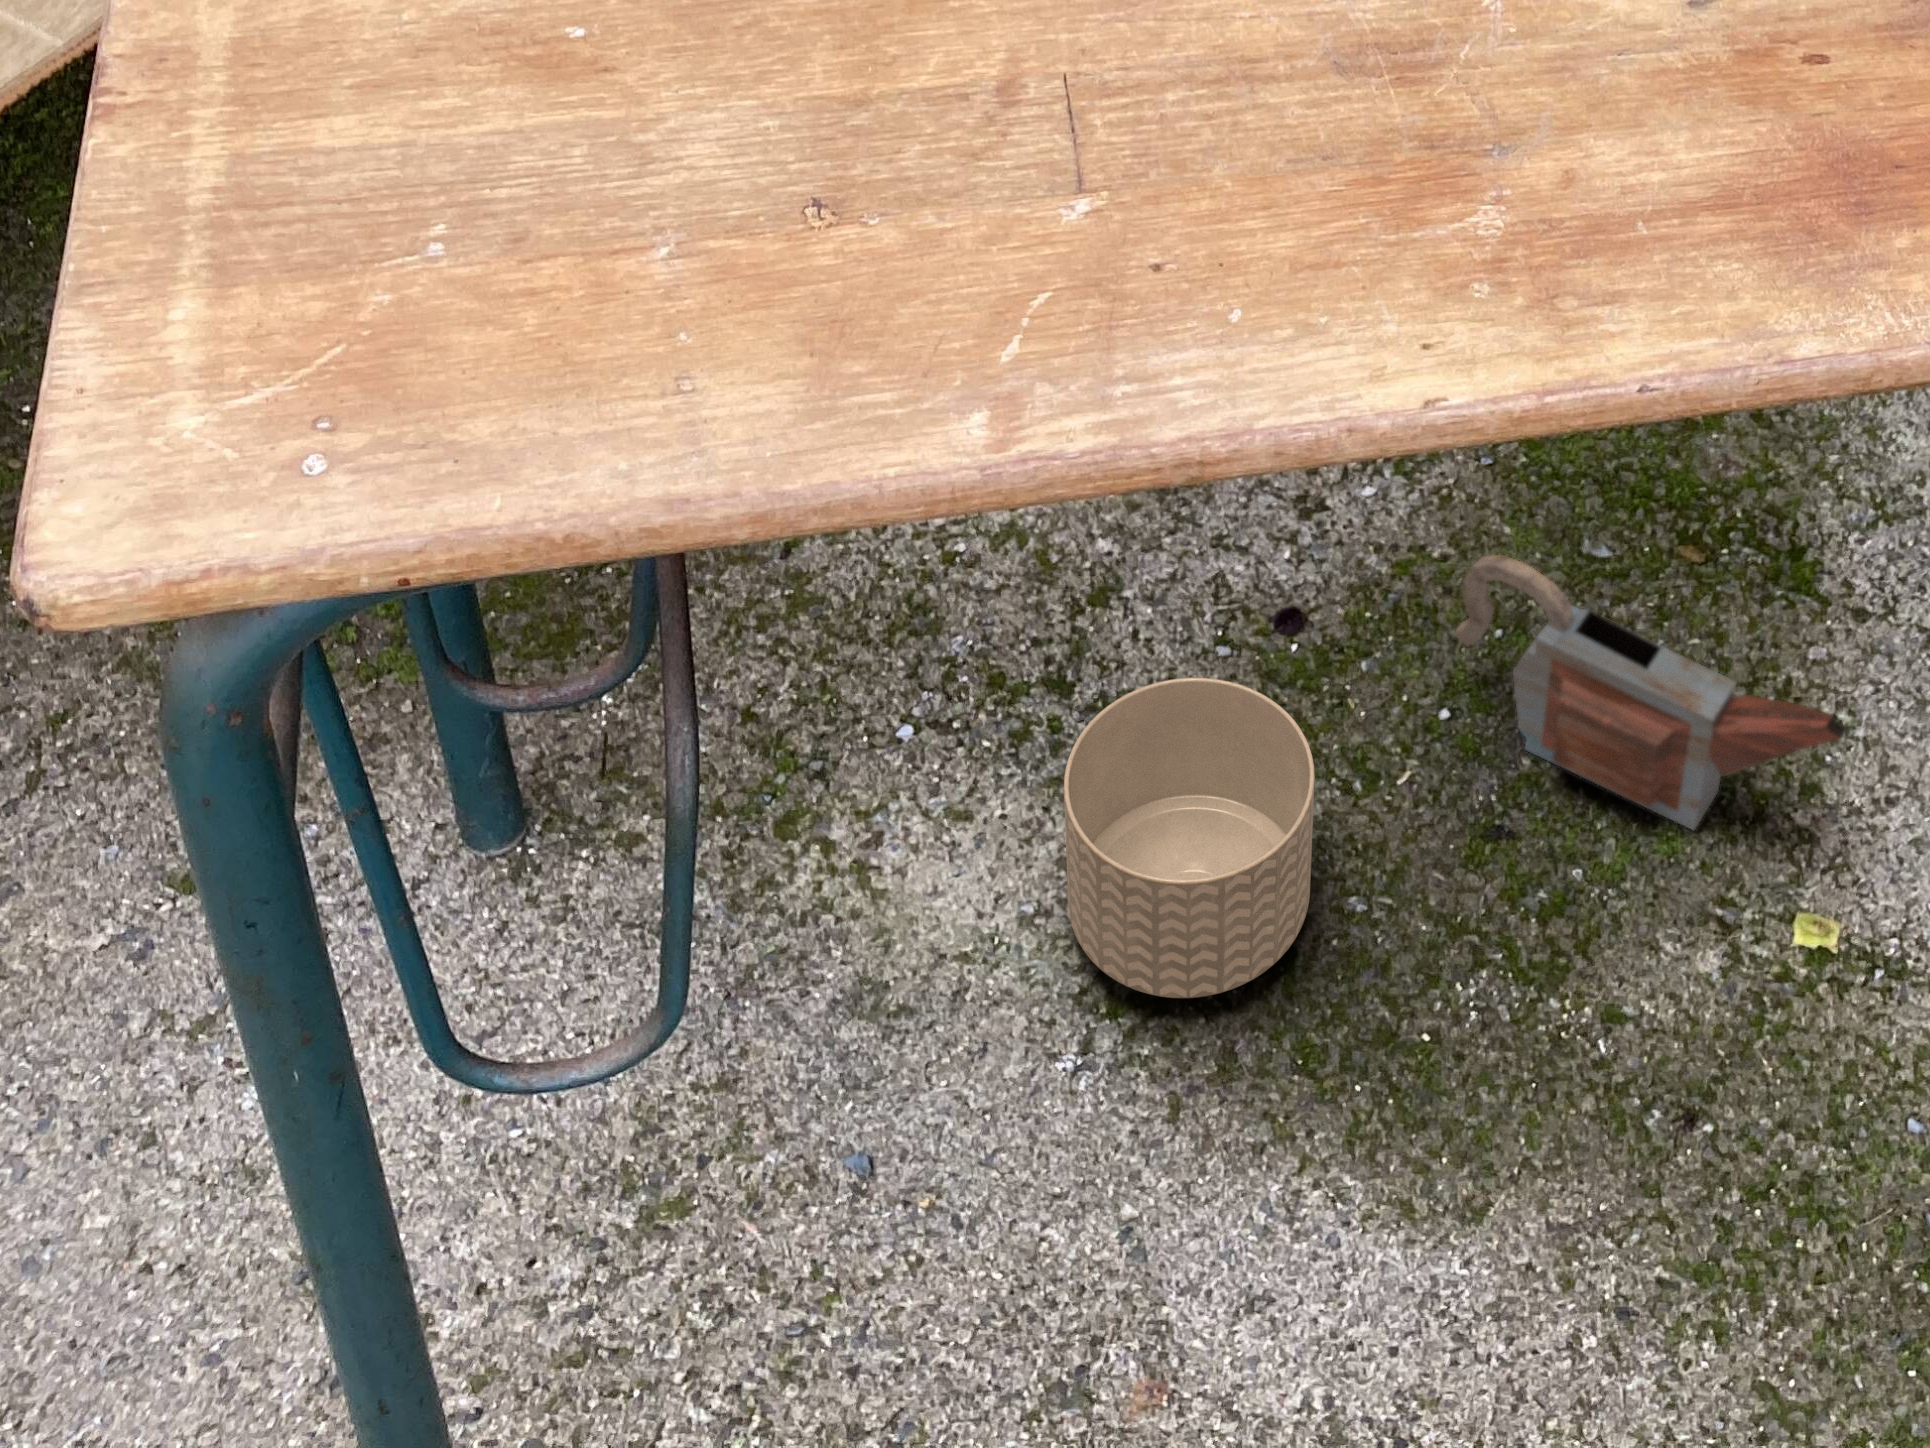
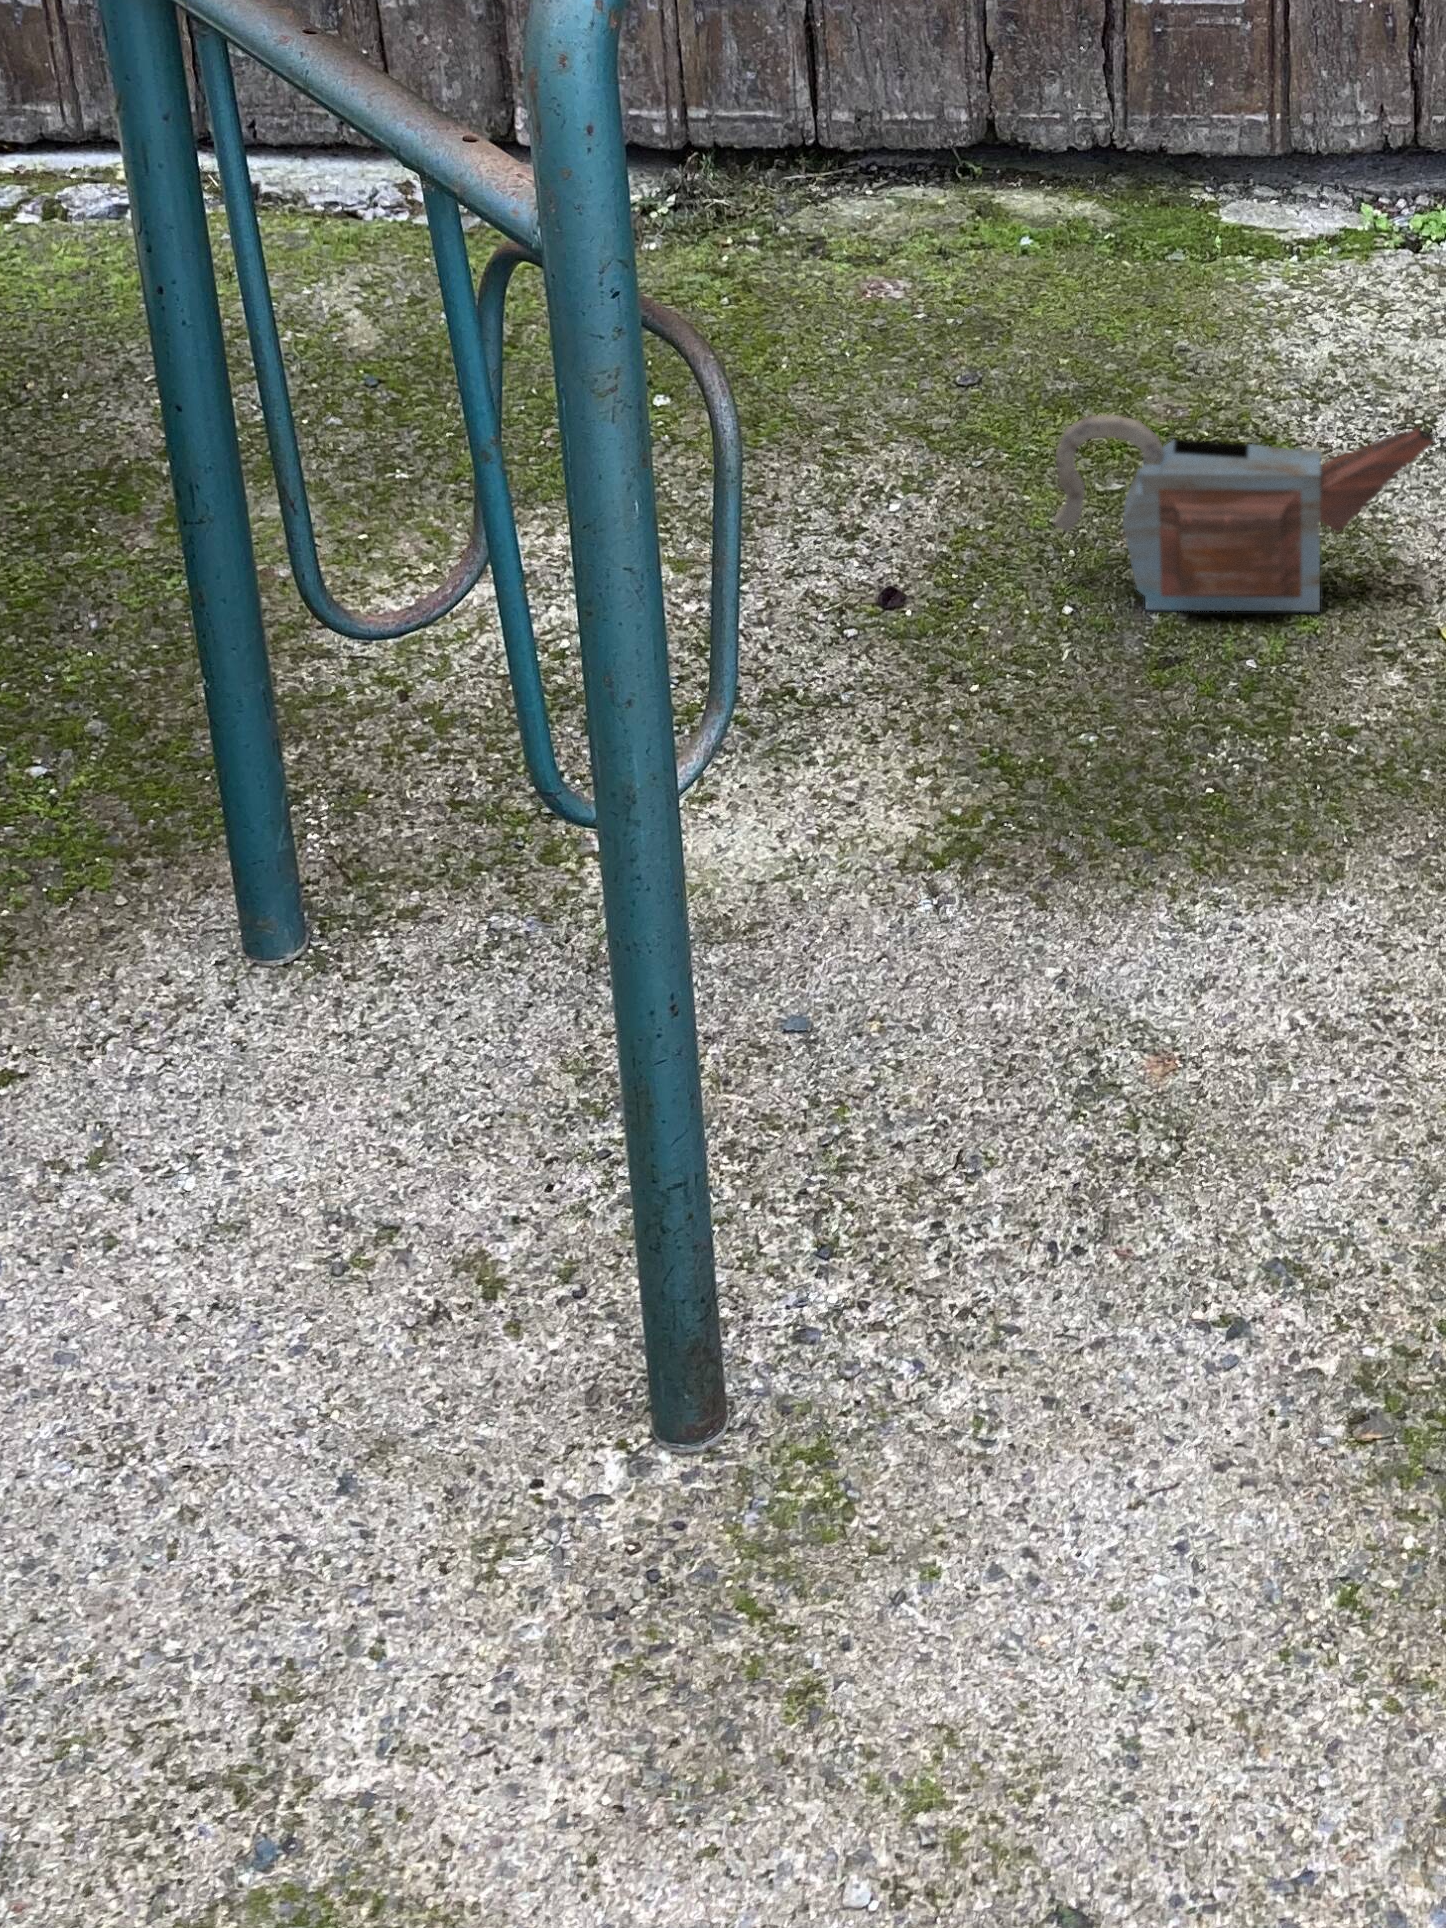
planter: present [1064,678,1315,998] -> none [823,556,1058,834]

